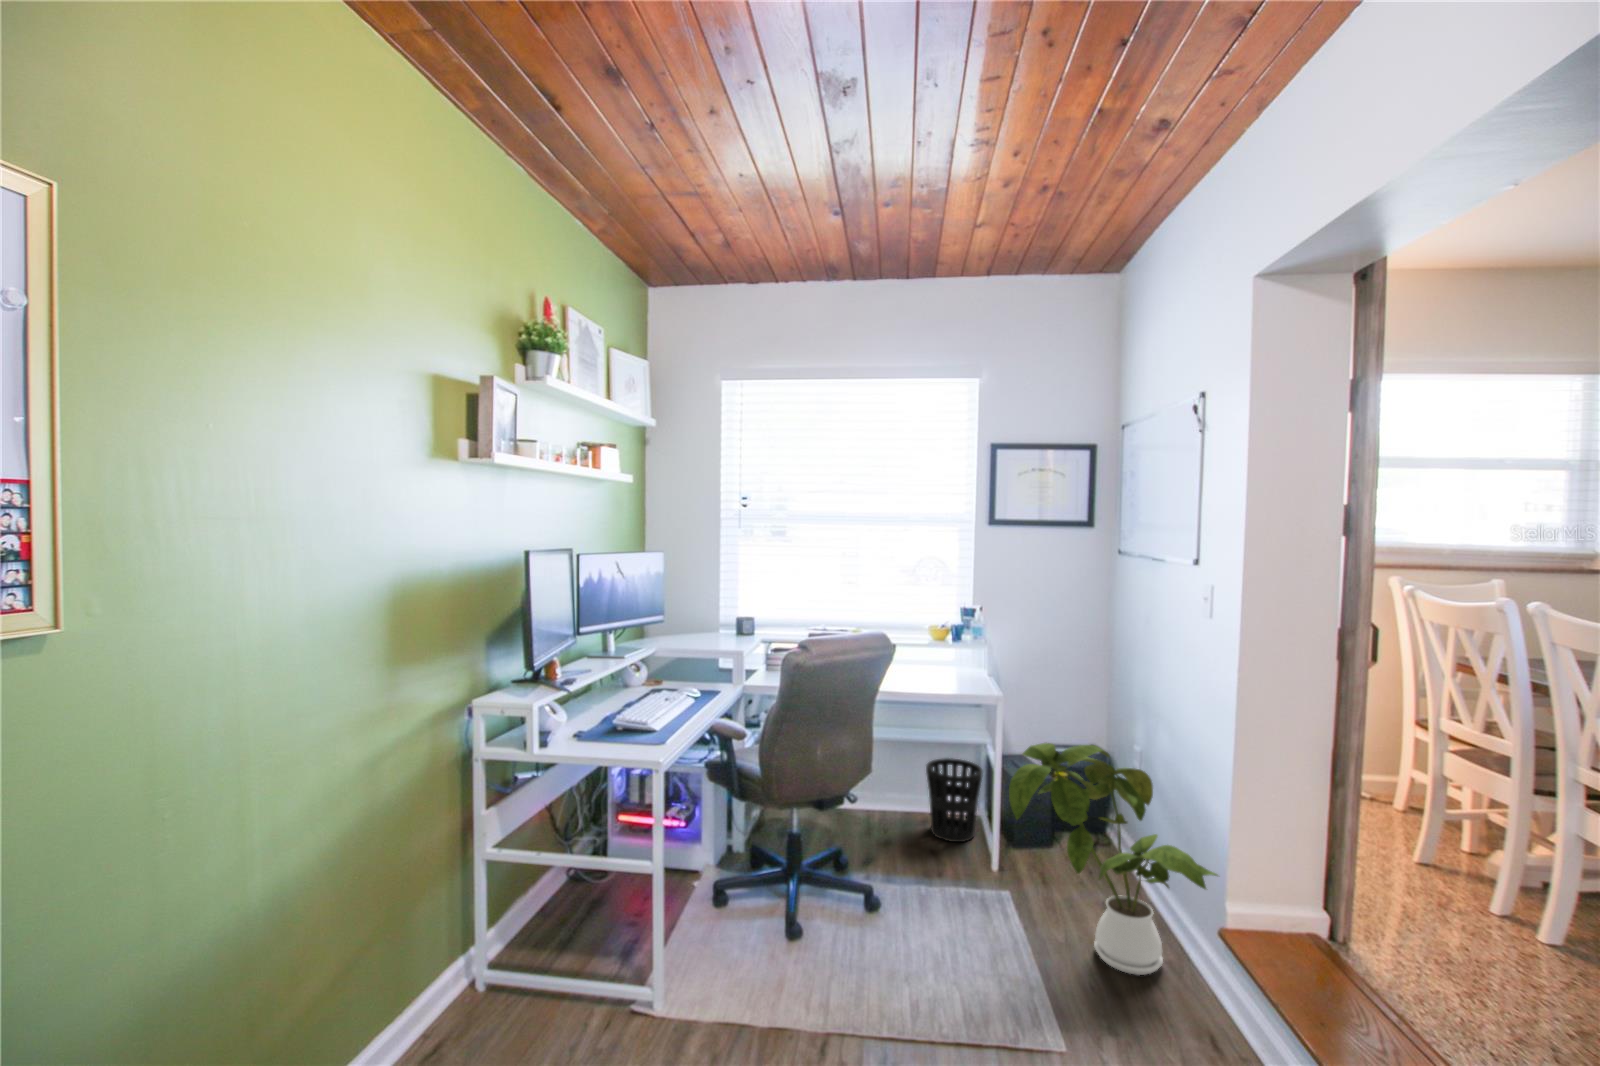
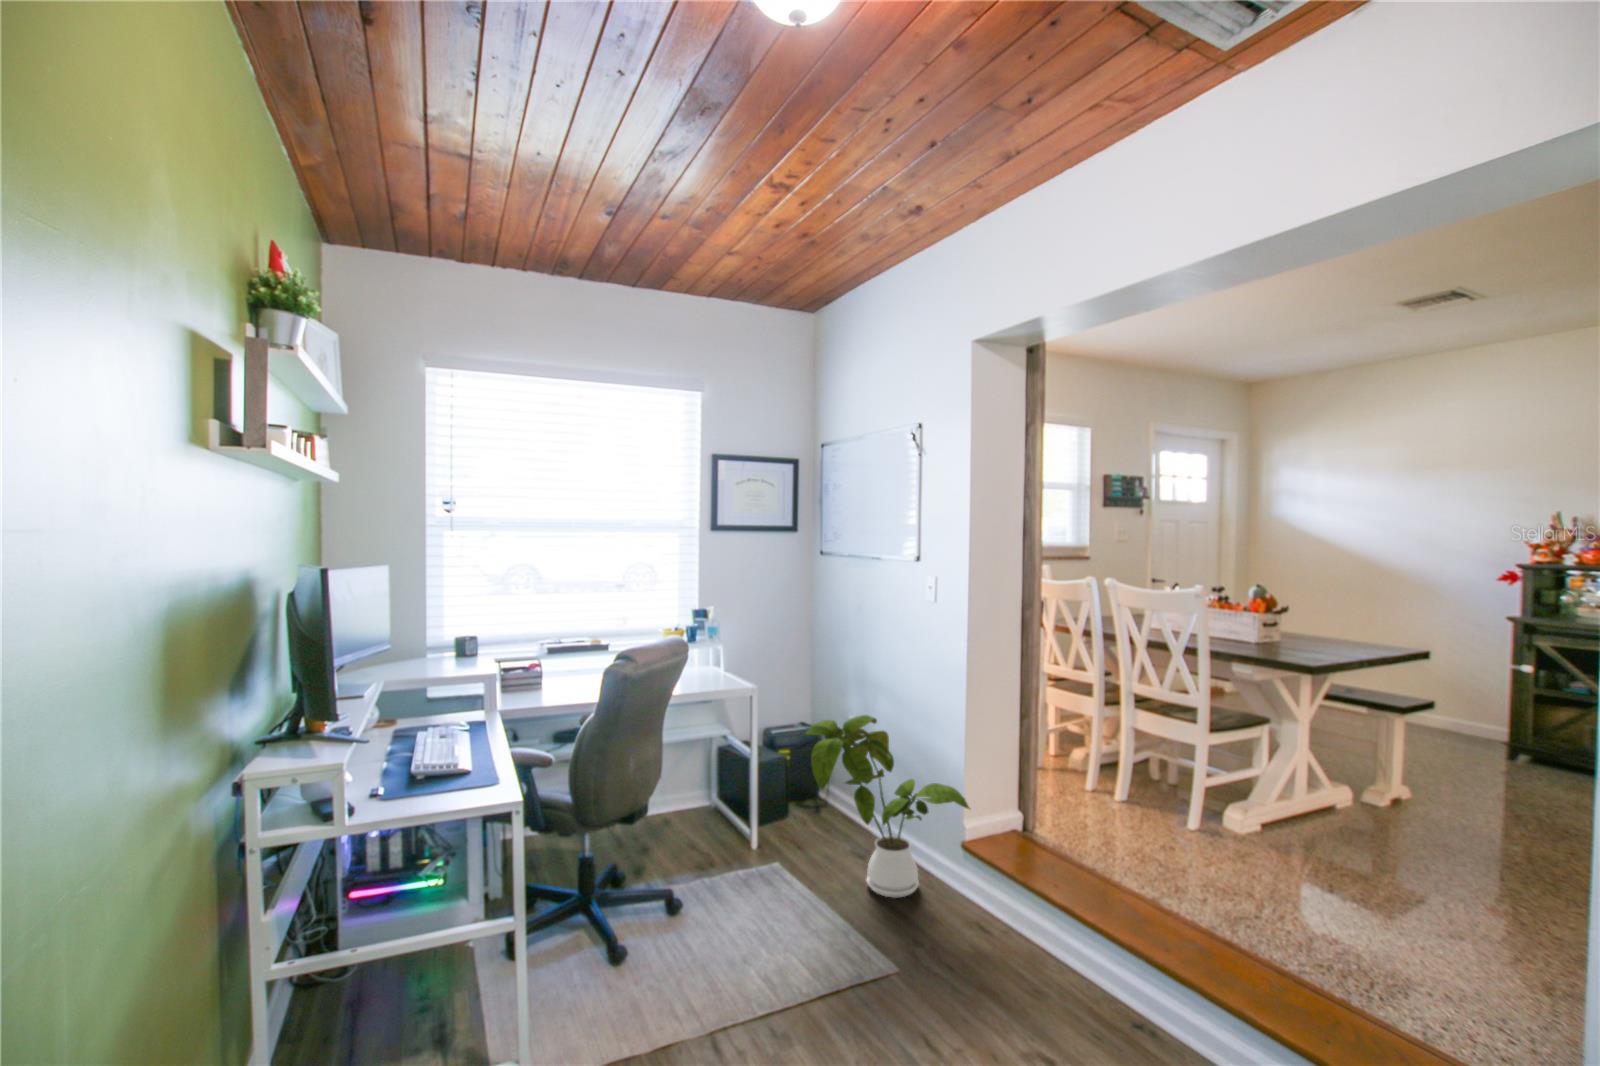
wastebasket: present [926,758,983,842] -> none [674,756,728,835]

